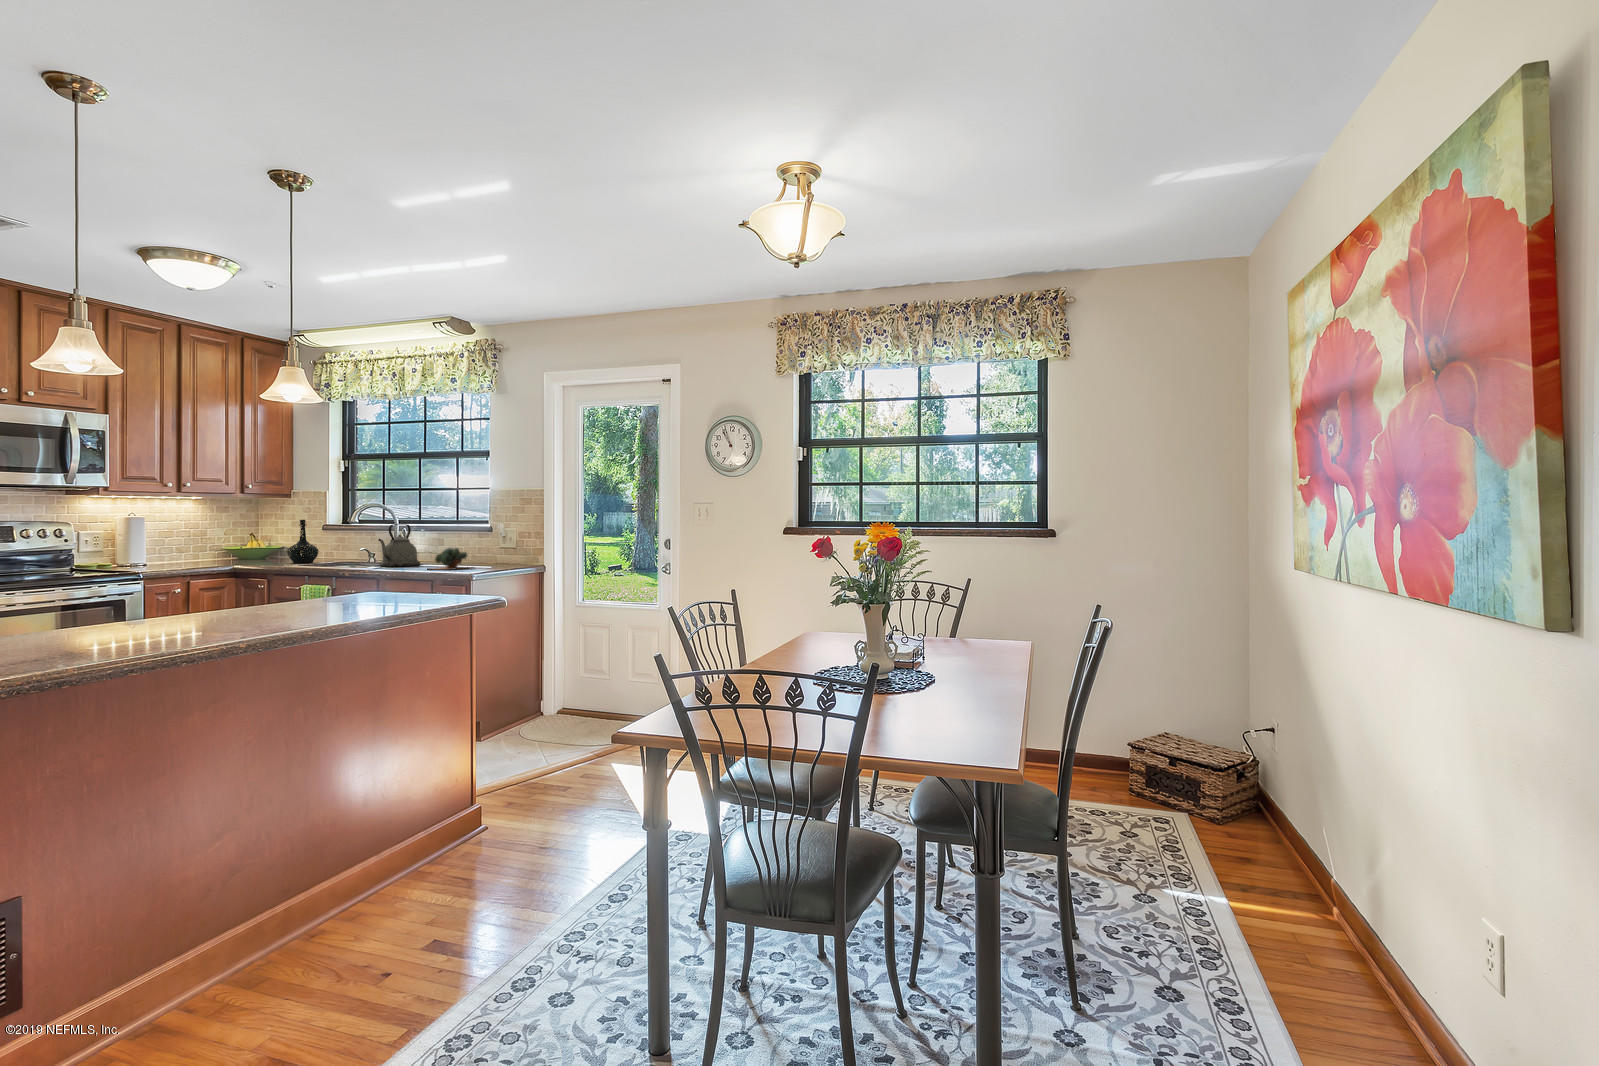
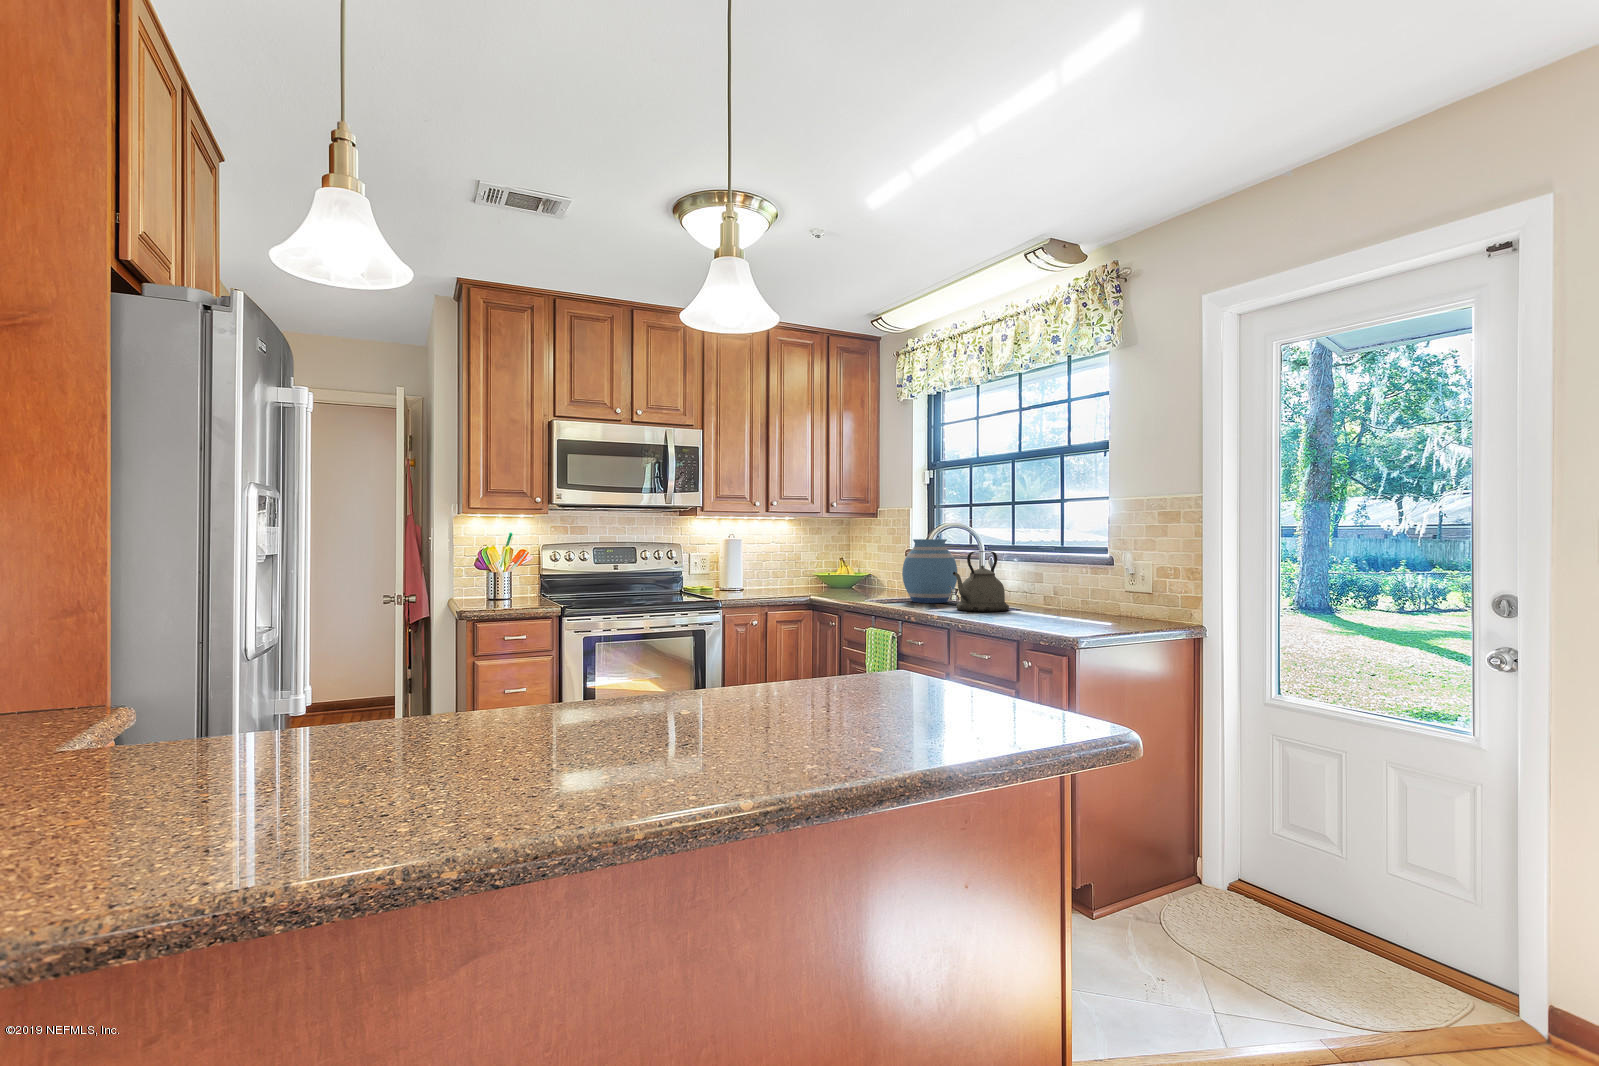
vase: none [328,516,376,565] -> present [902,539,957,603]
bottle: present [287,520,319,563] -> none [867,543,899,595]
succulent plant: present [431,548,467,570] -> none [1006,589,1086,626]

